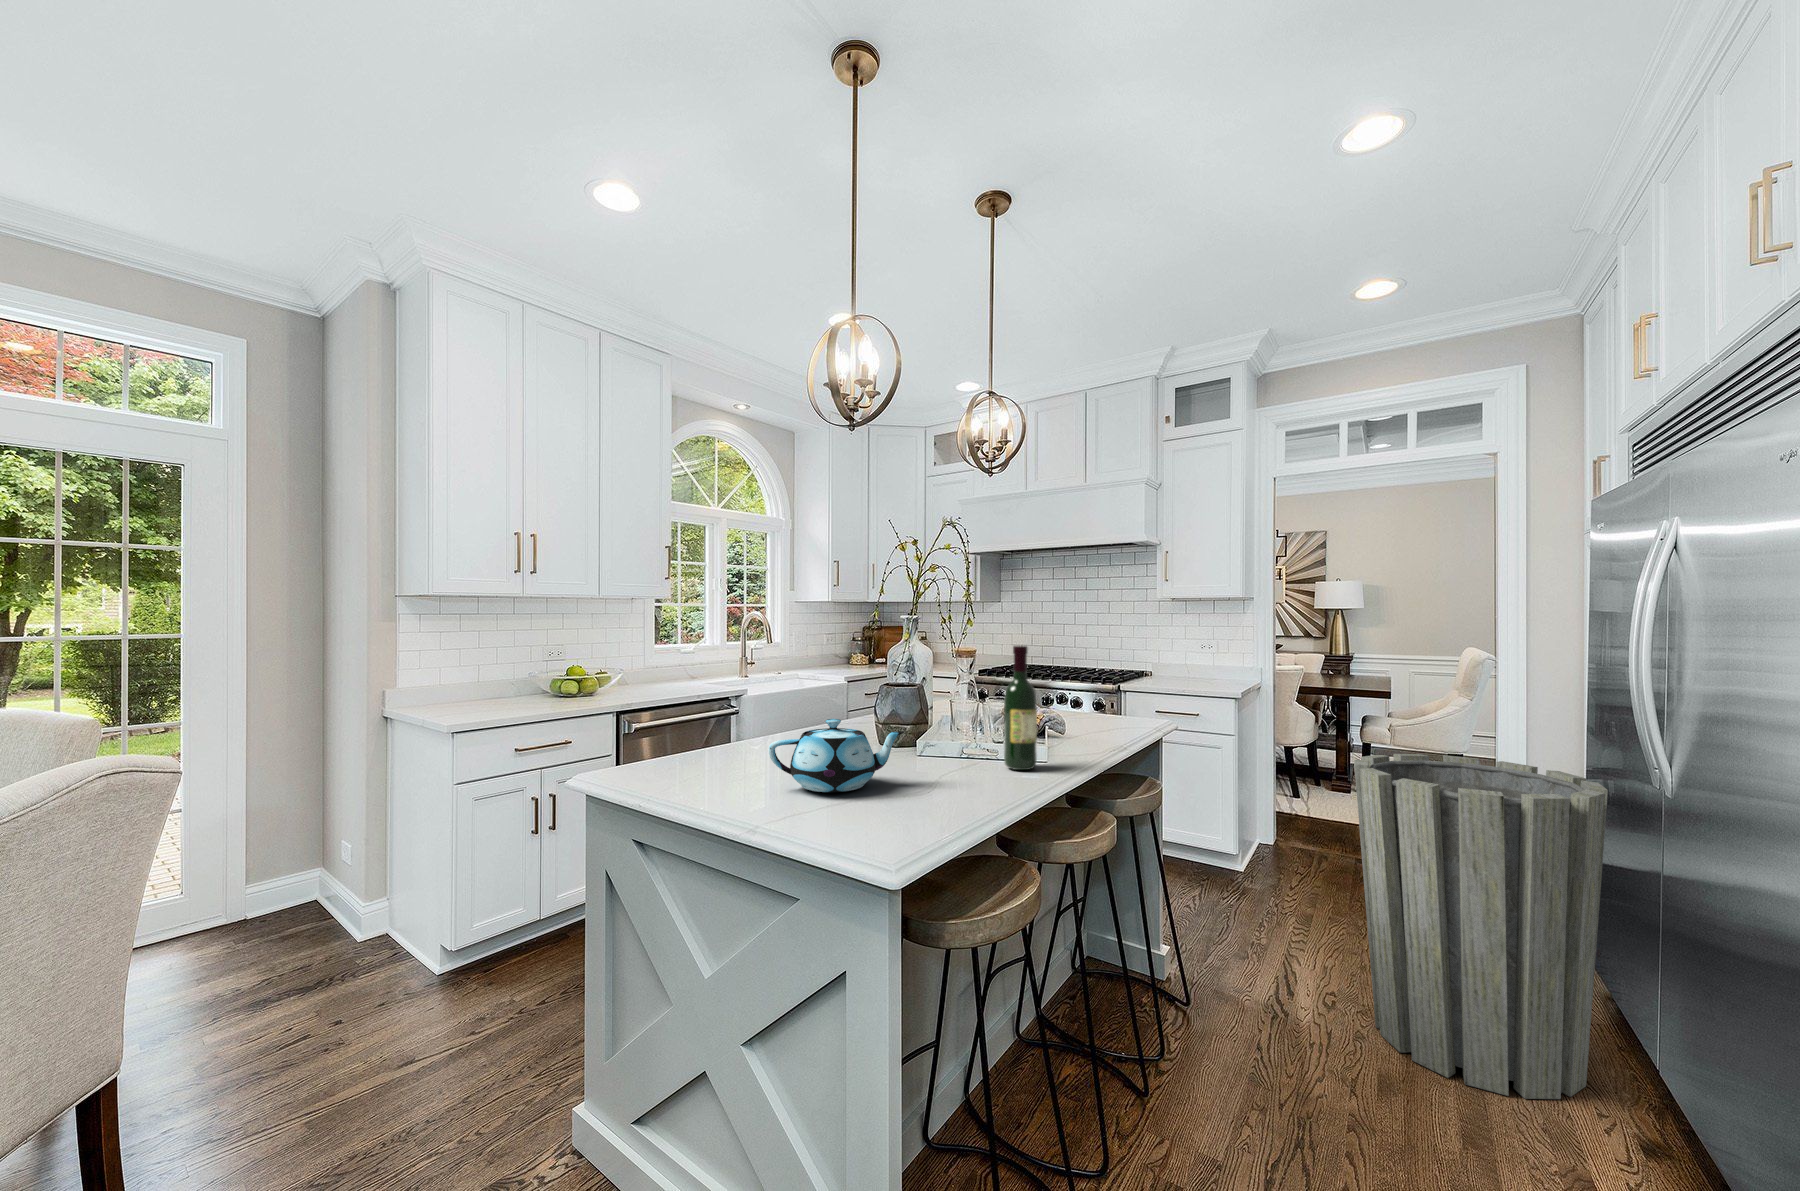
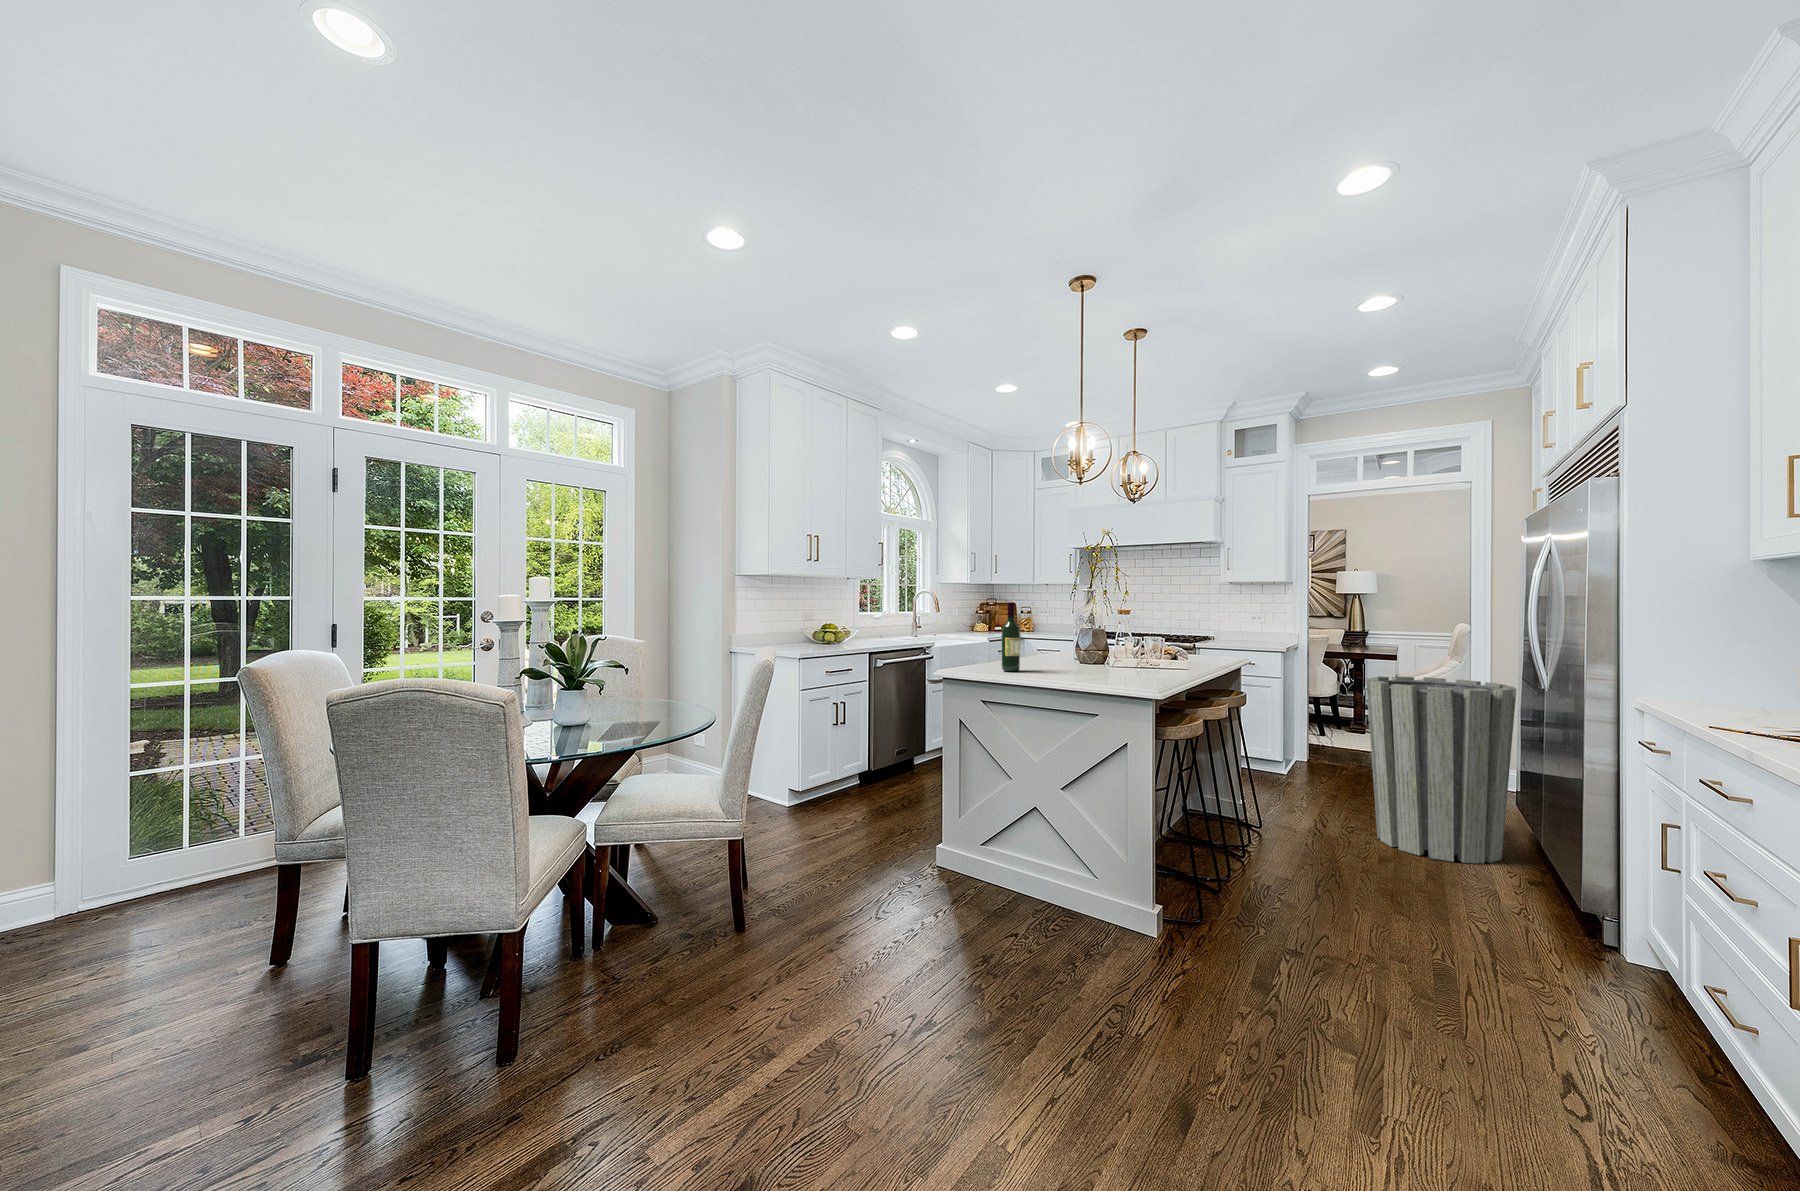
wine bottle: present [1004,646,1037,770] -> present [1002,602,1020,672]
teapot: present [769,719,904,792] -> none [1053,638,1122,674]

